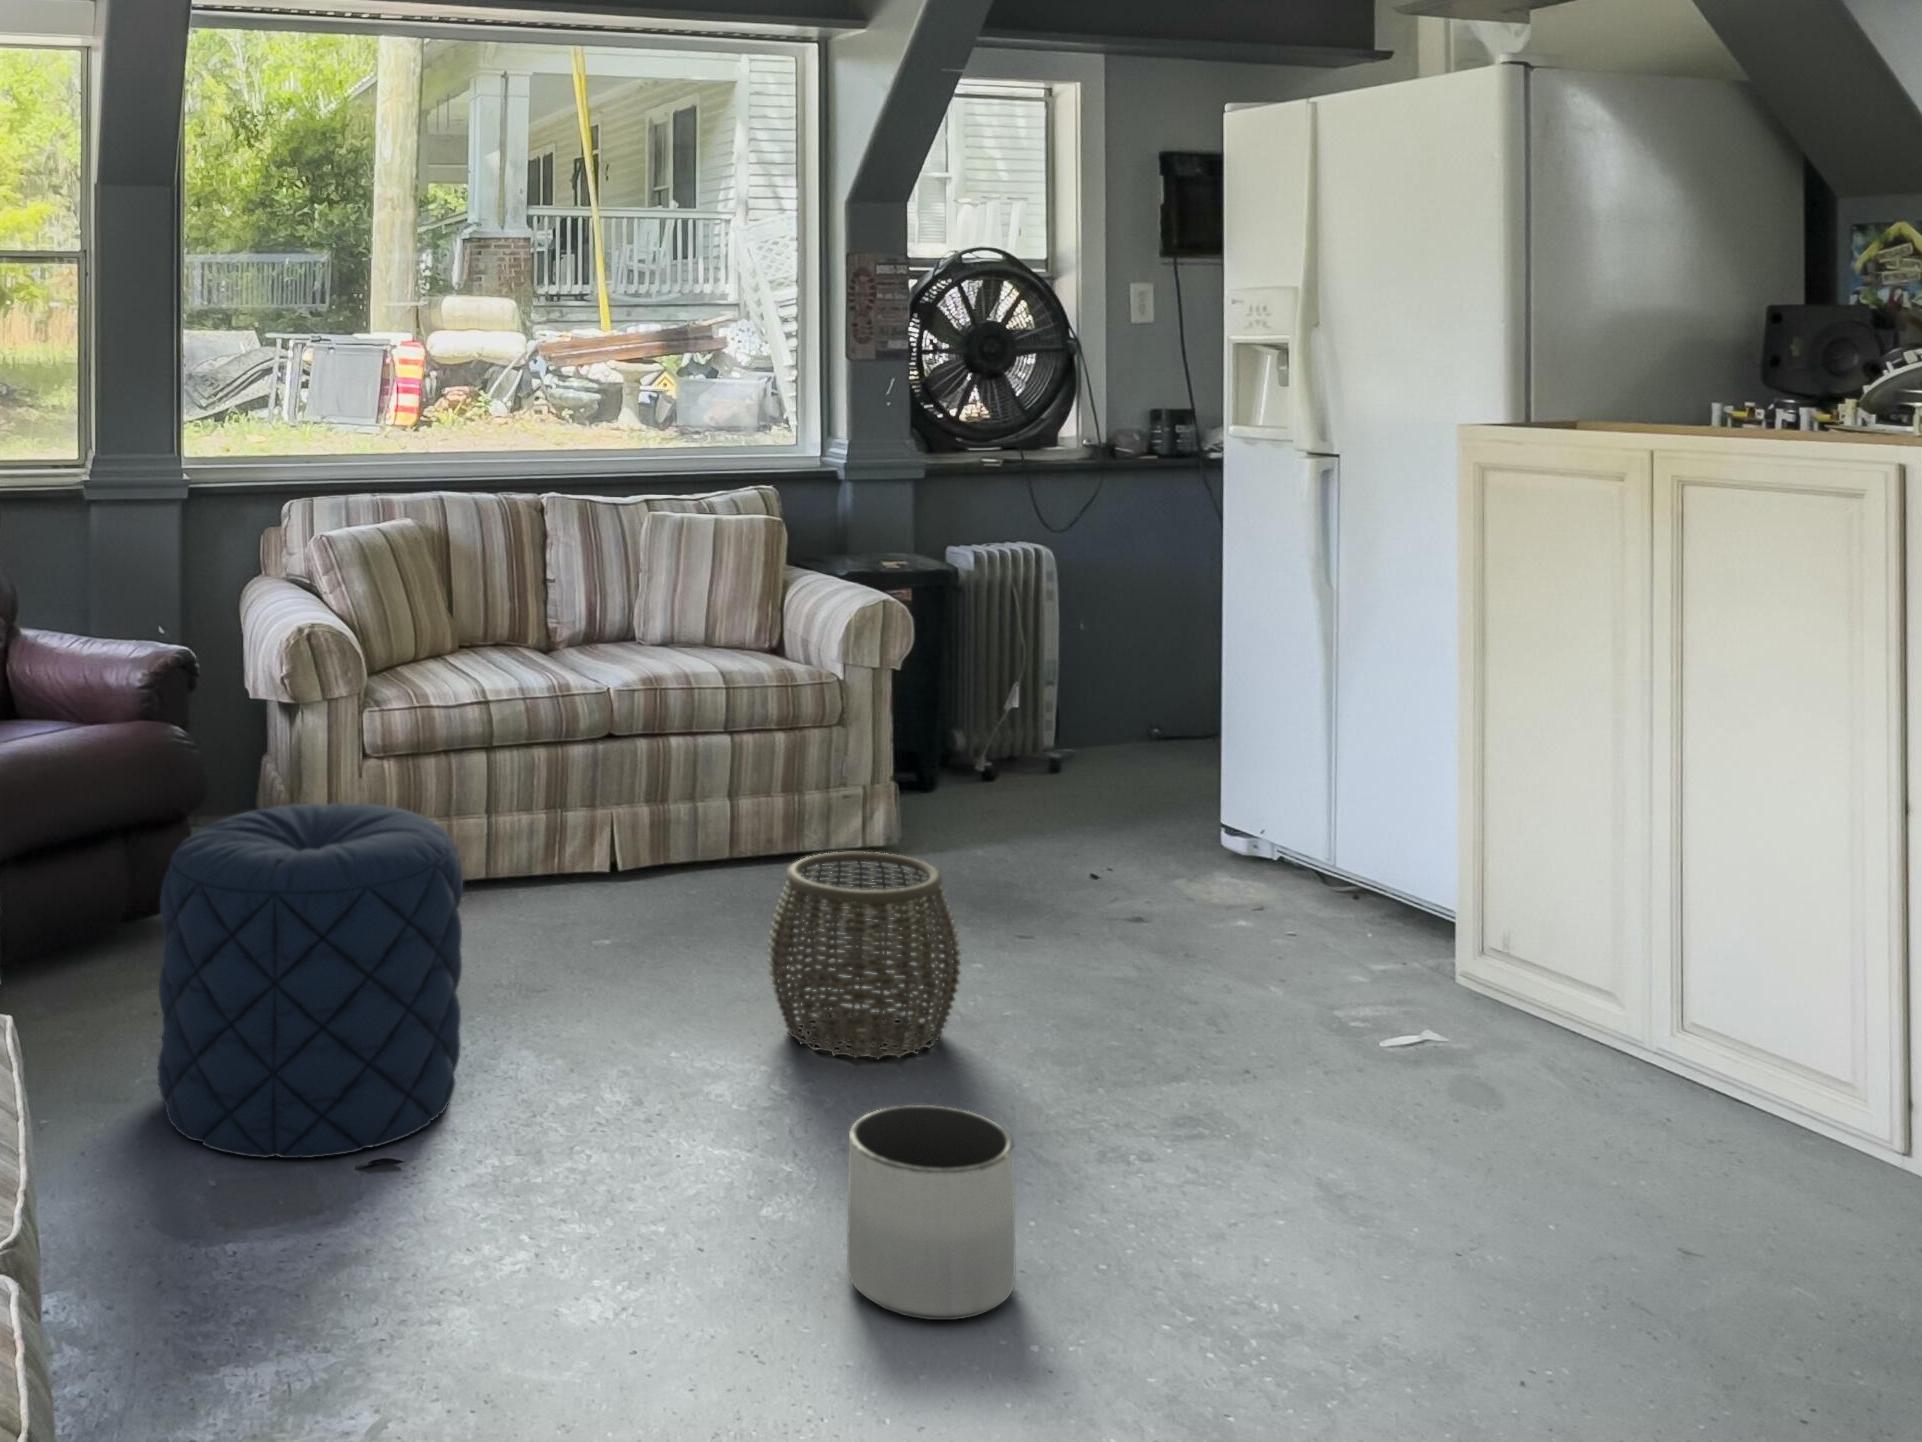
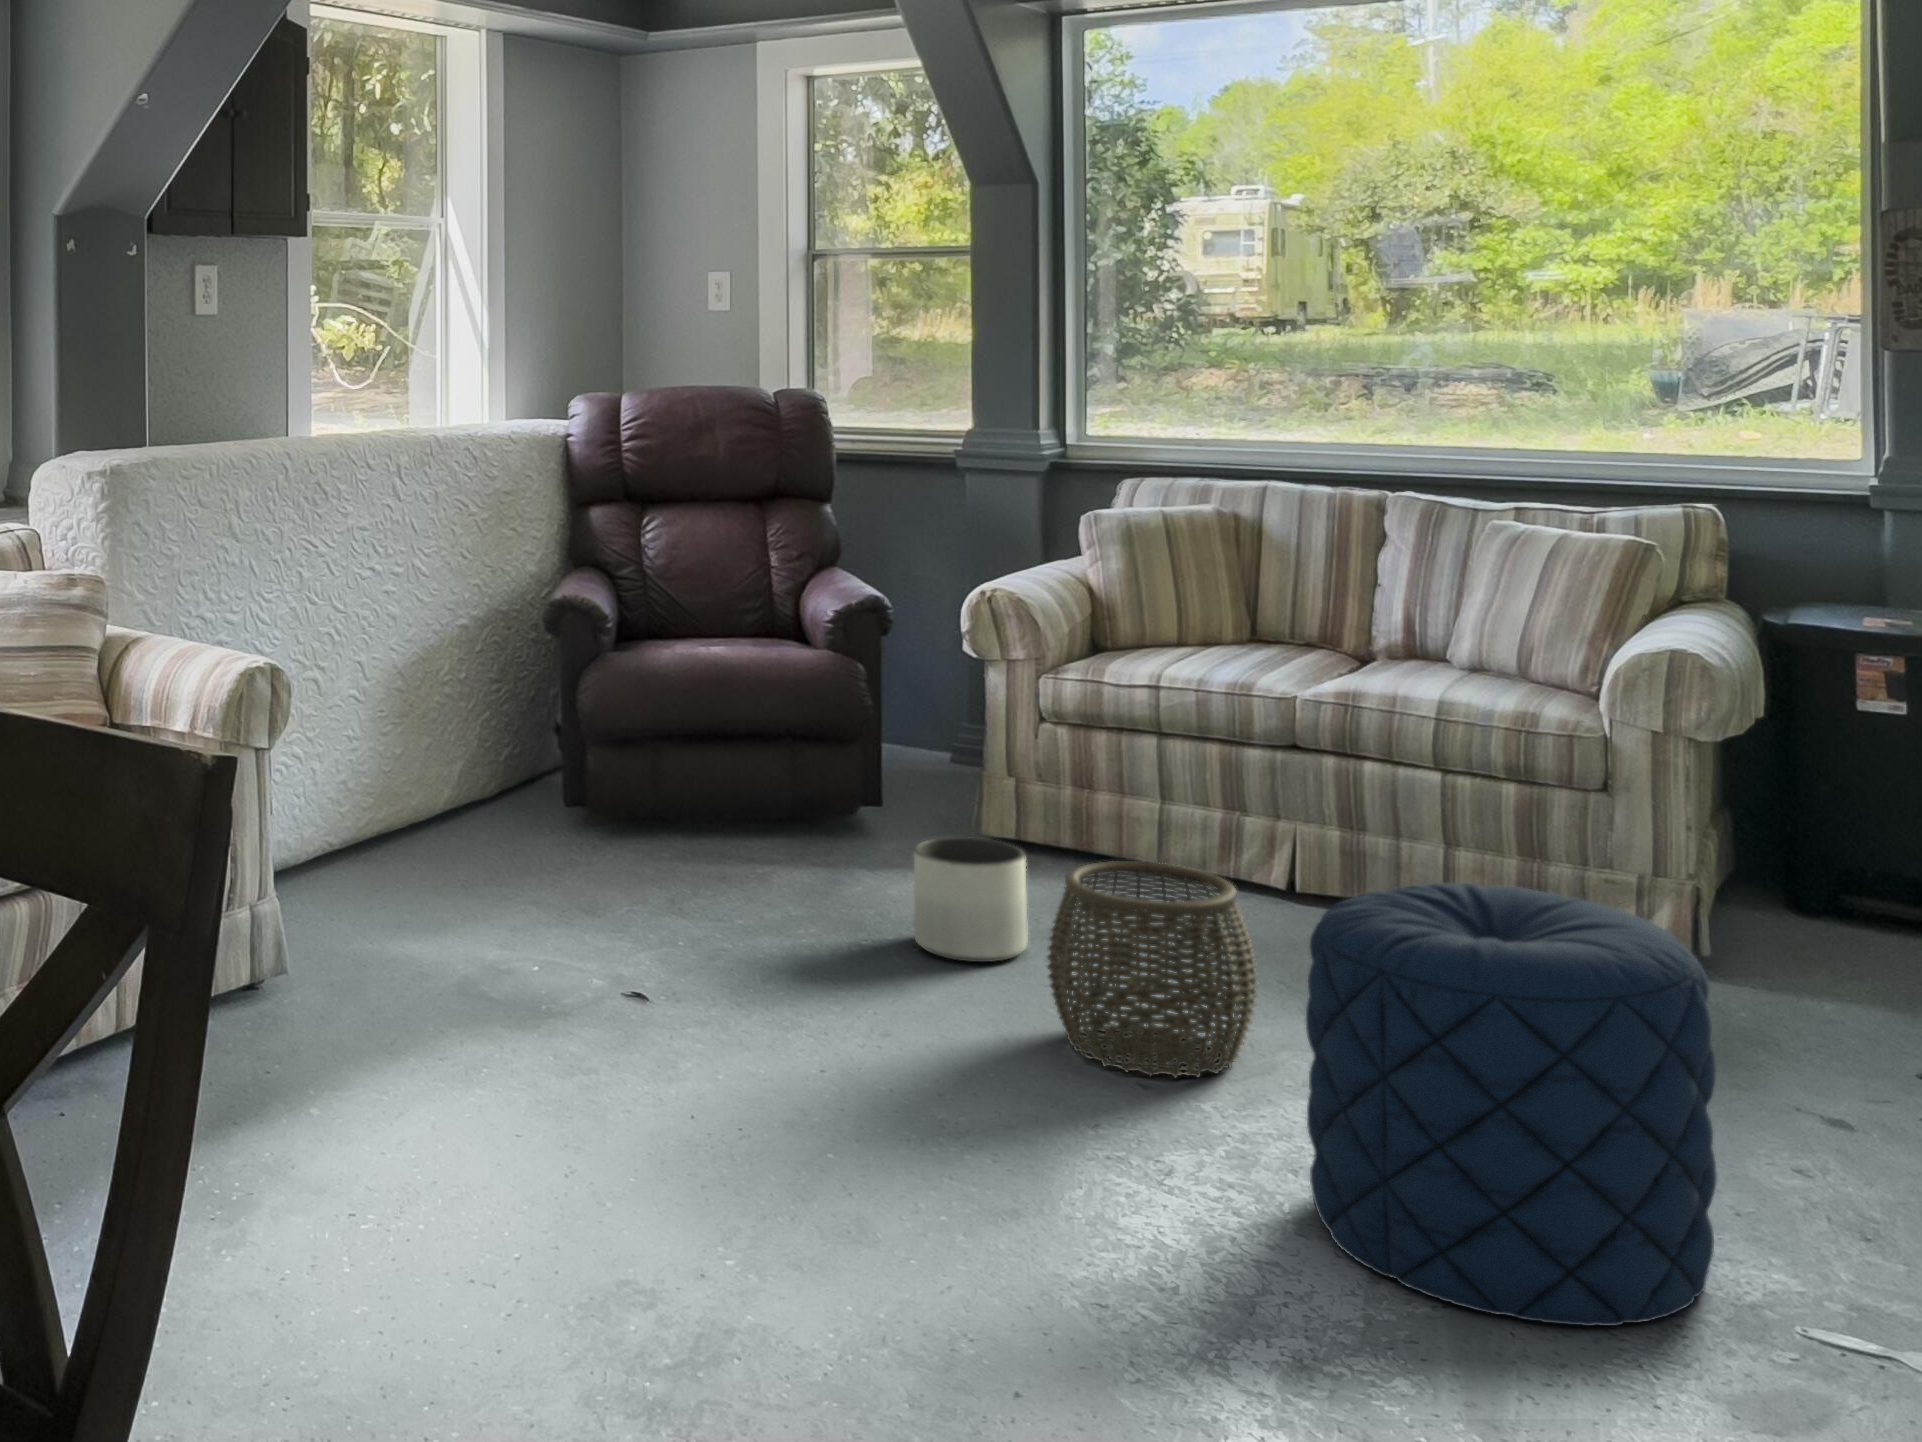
pouf: present [158,803,463,1158] -> present [1306,883,1717,1326]
planter: present [847,1105,1016,1320] -> present [914,837,1028,962]

